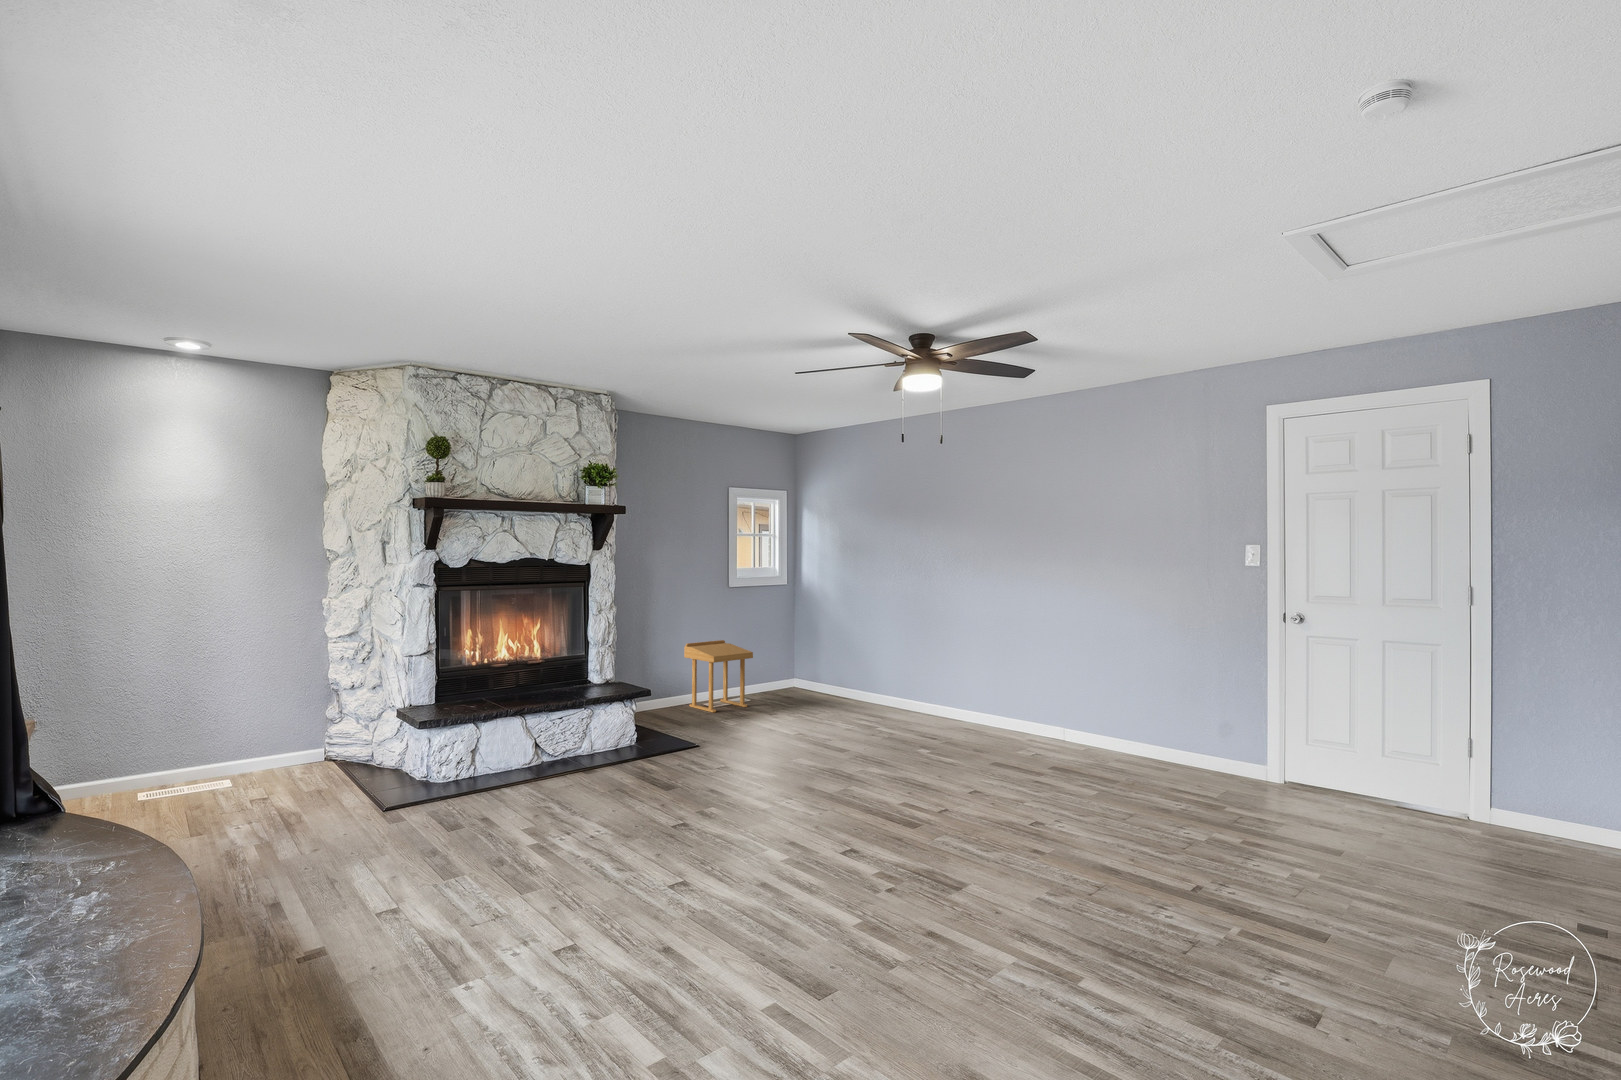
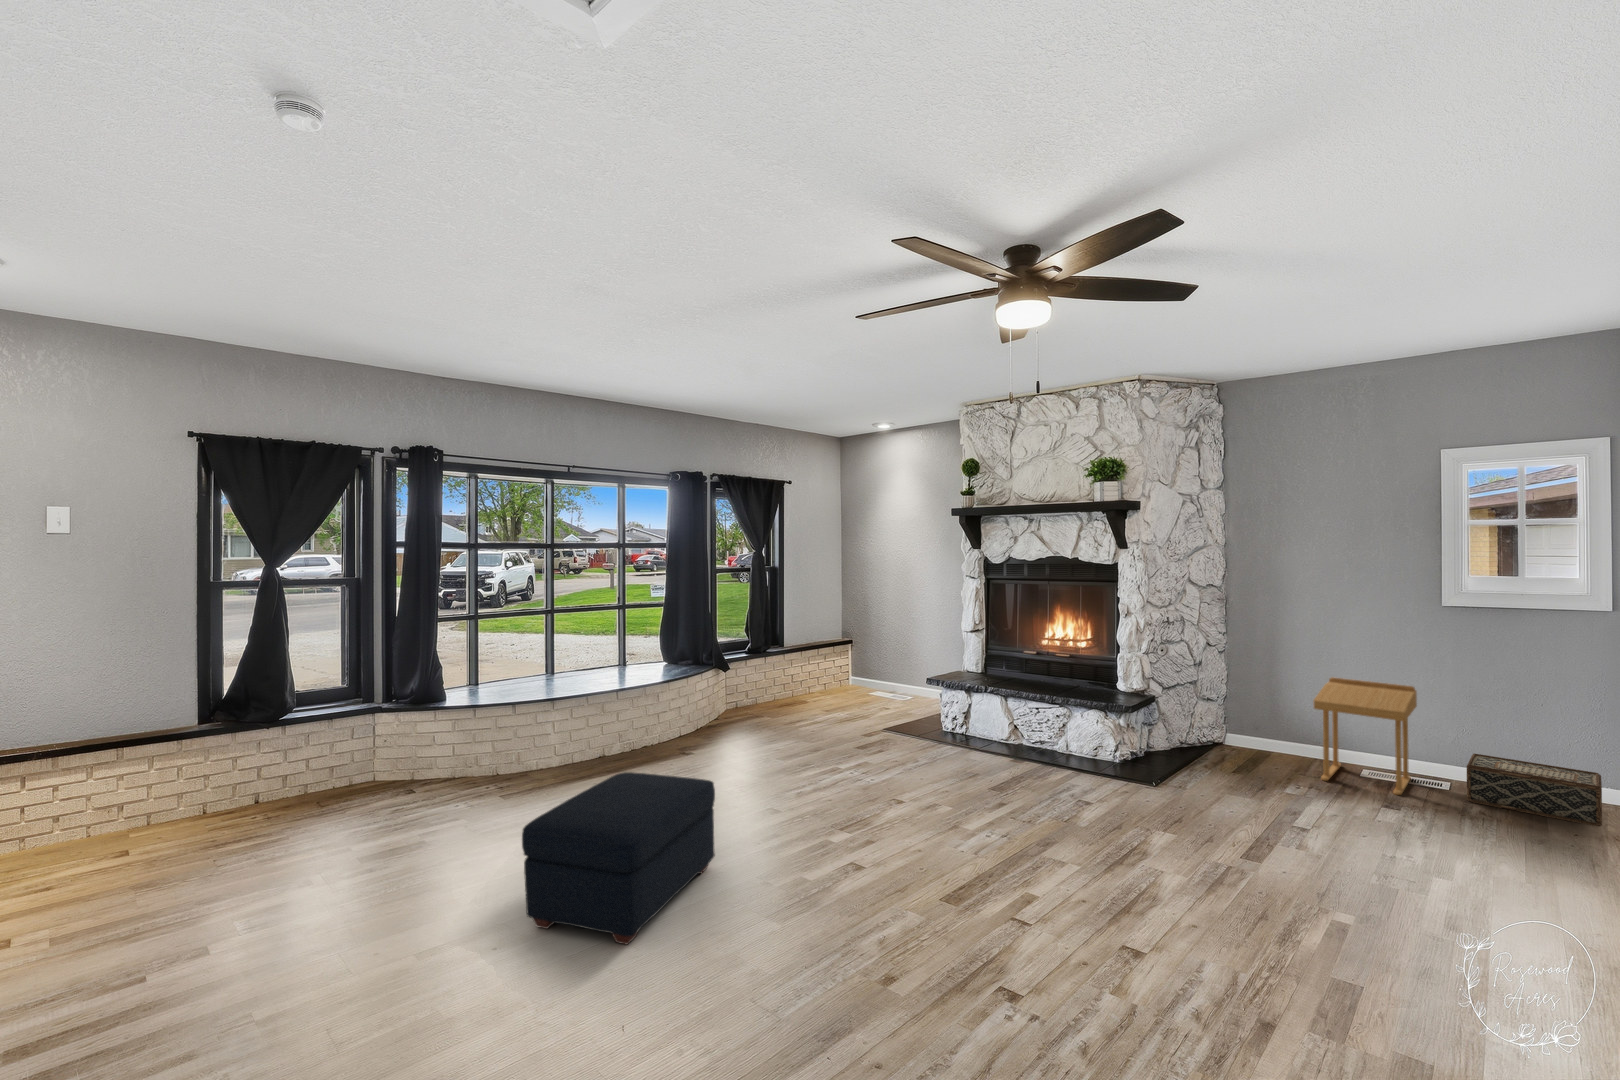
woven basket: none [744,670,803,700] -> present [1467,754,1602,826]
ottoman: none [777,794,1009,988] -> present [522,772,715,944]

